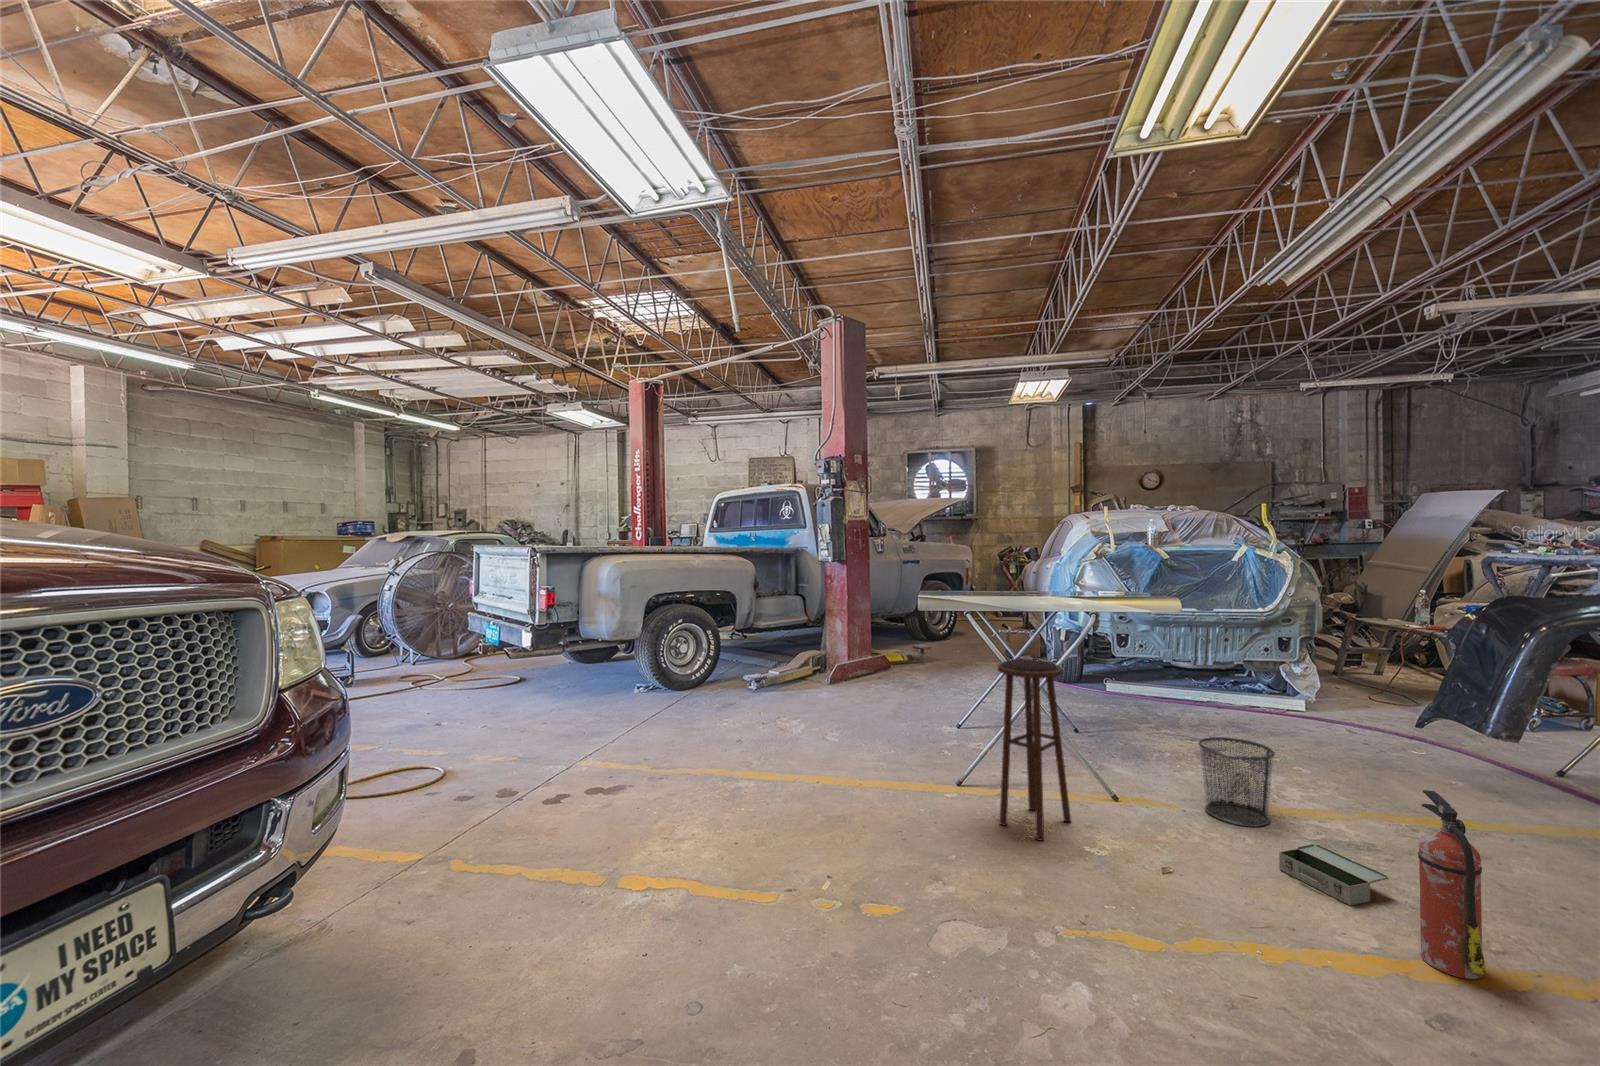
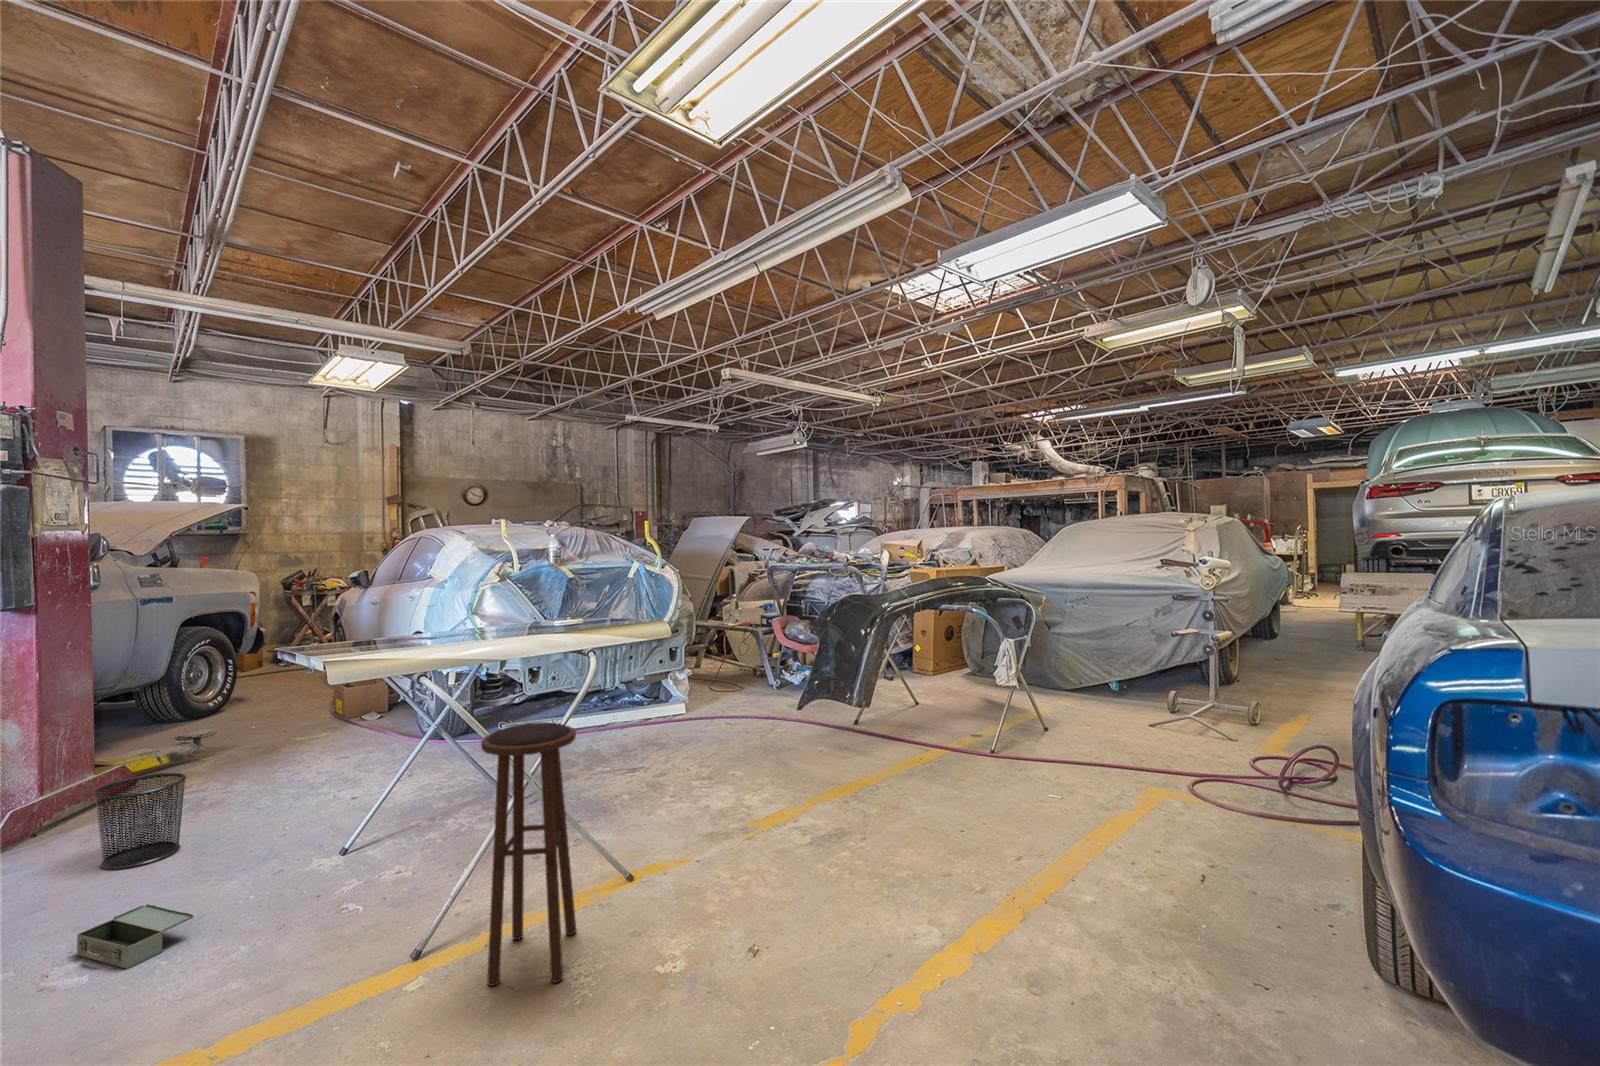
waste bin: present [1199,737,1275,826] -> present [93,773,187,870]
fire extinguisher: present [1418,790,1487,979] -> none [905,768,962,925]
toolbox: present [1279,844,1389,906] -> present [77,904,193,969]

